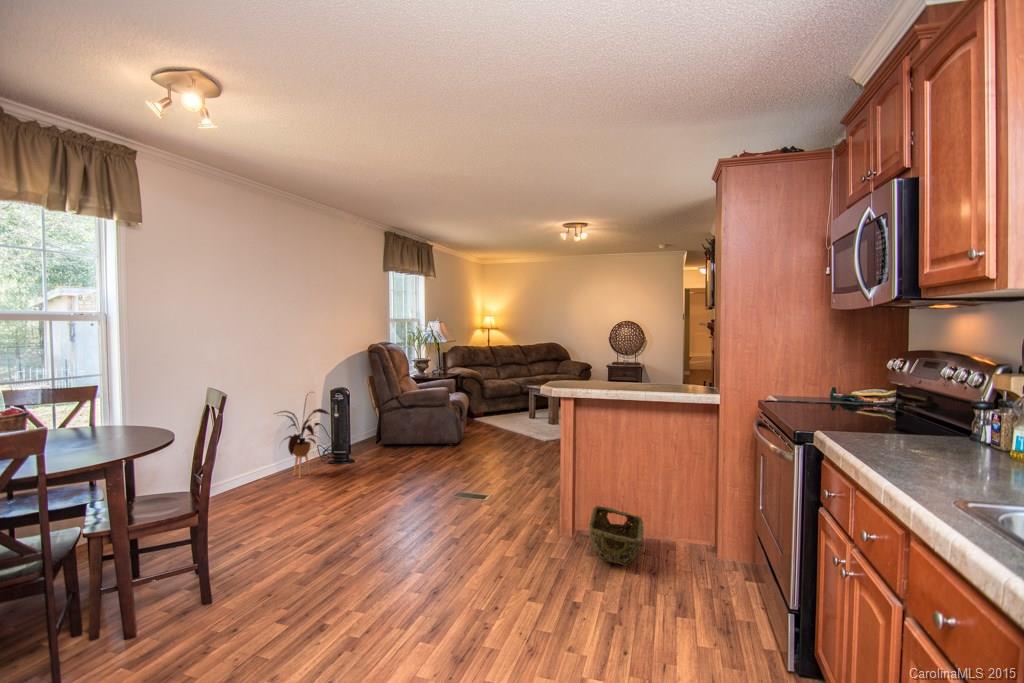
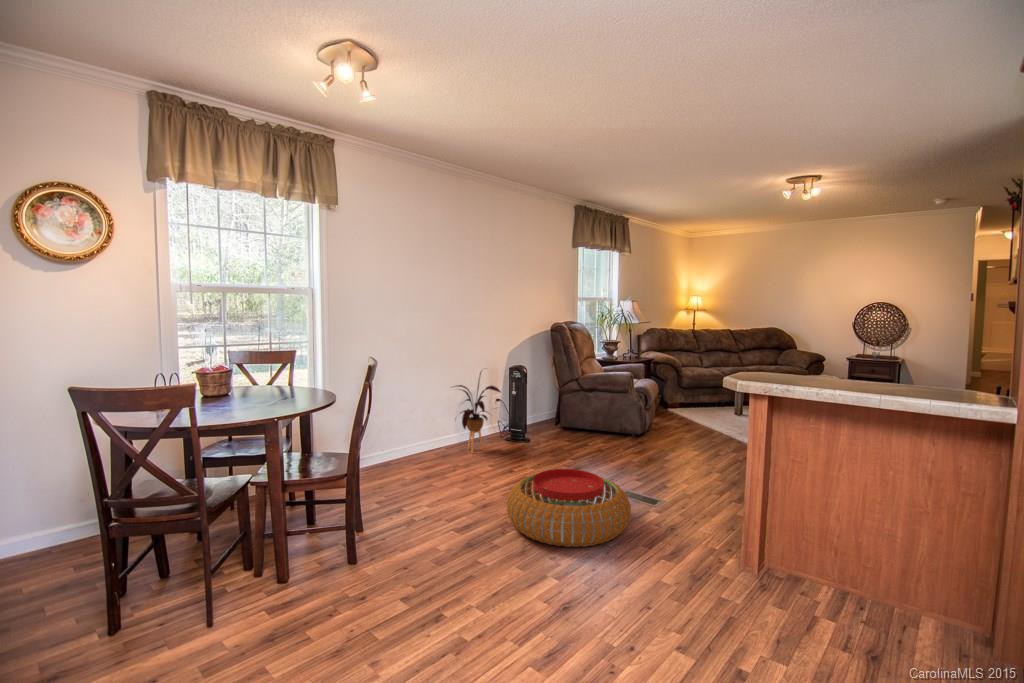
pouf: none [358,477,471,546] -> present [507,469,631,547]
woven basket: present [589,506,644,565] -> none [775,542,866,634]

